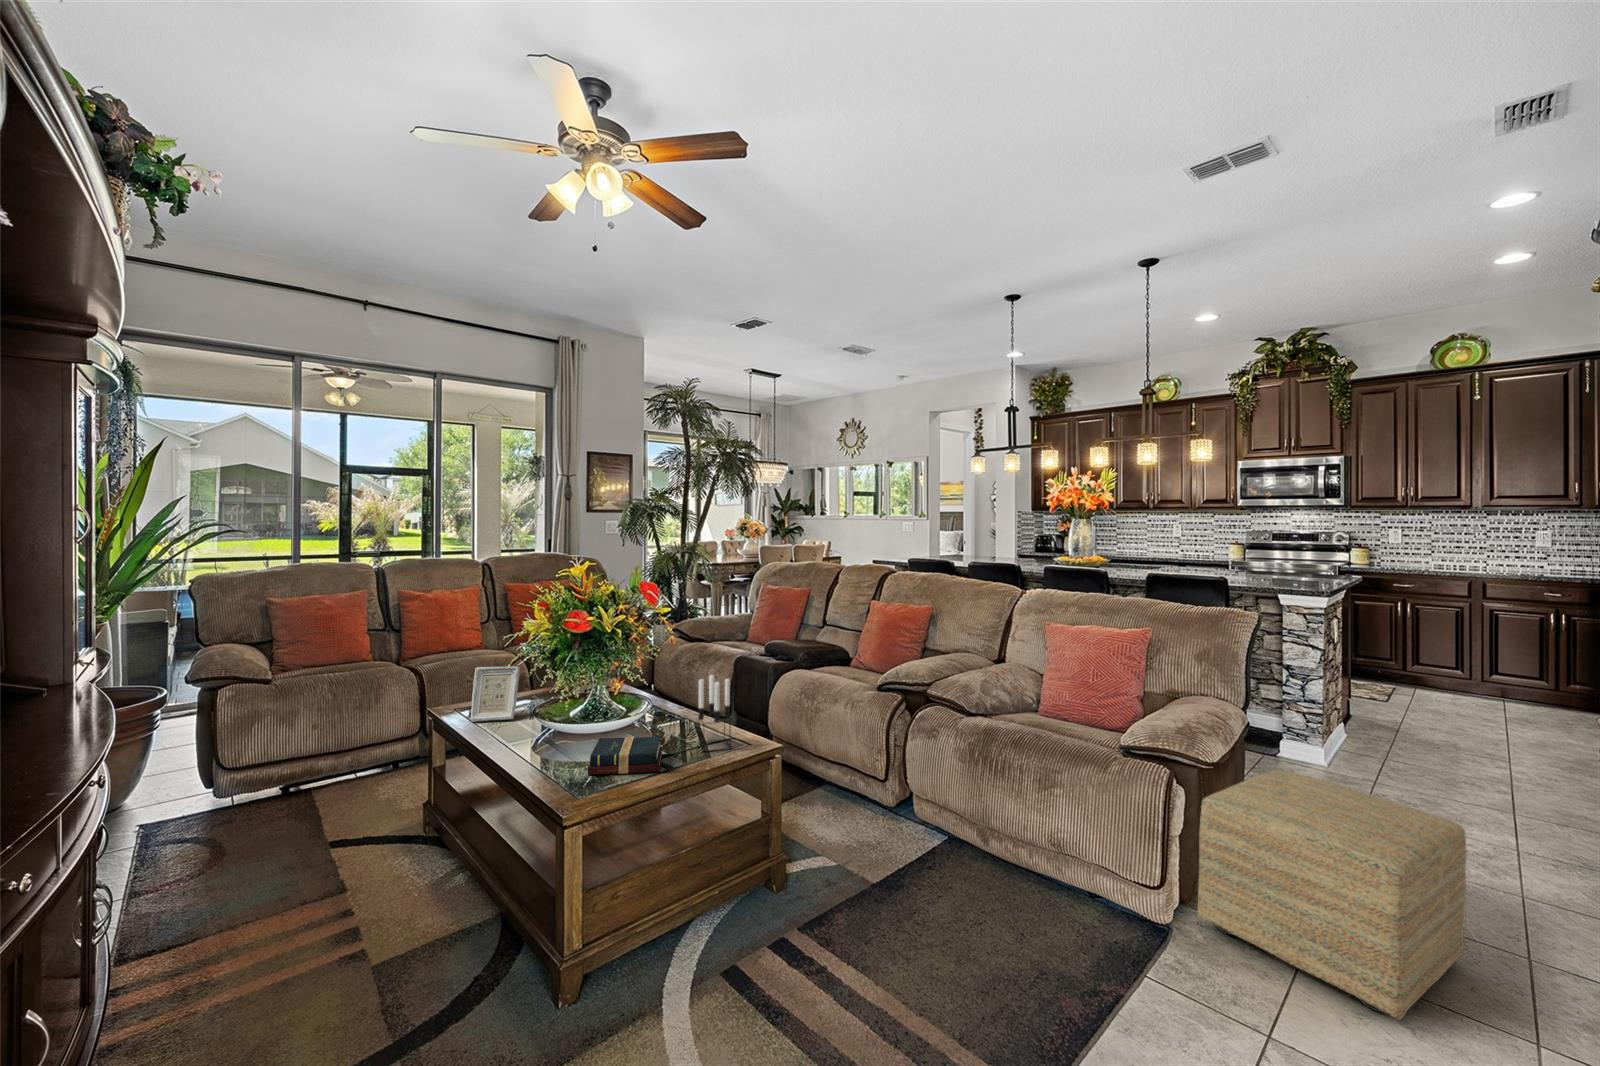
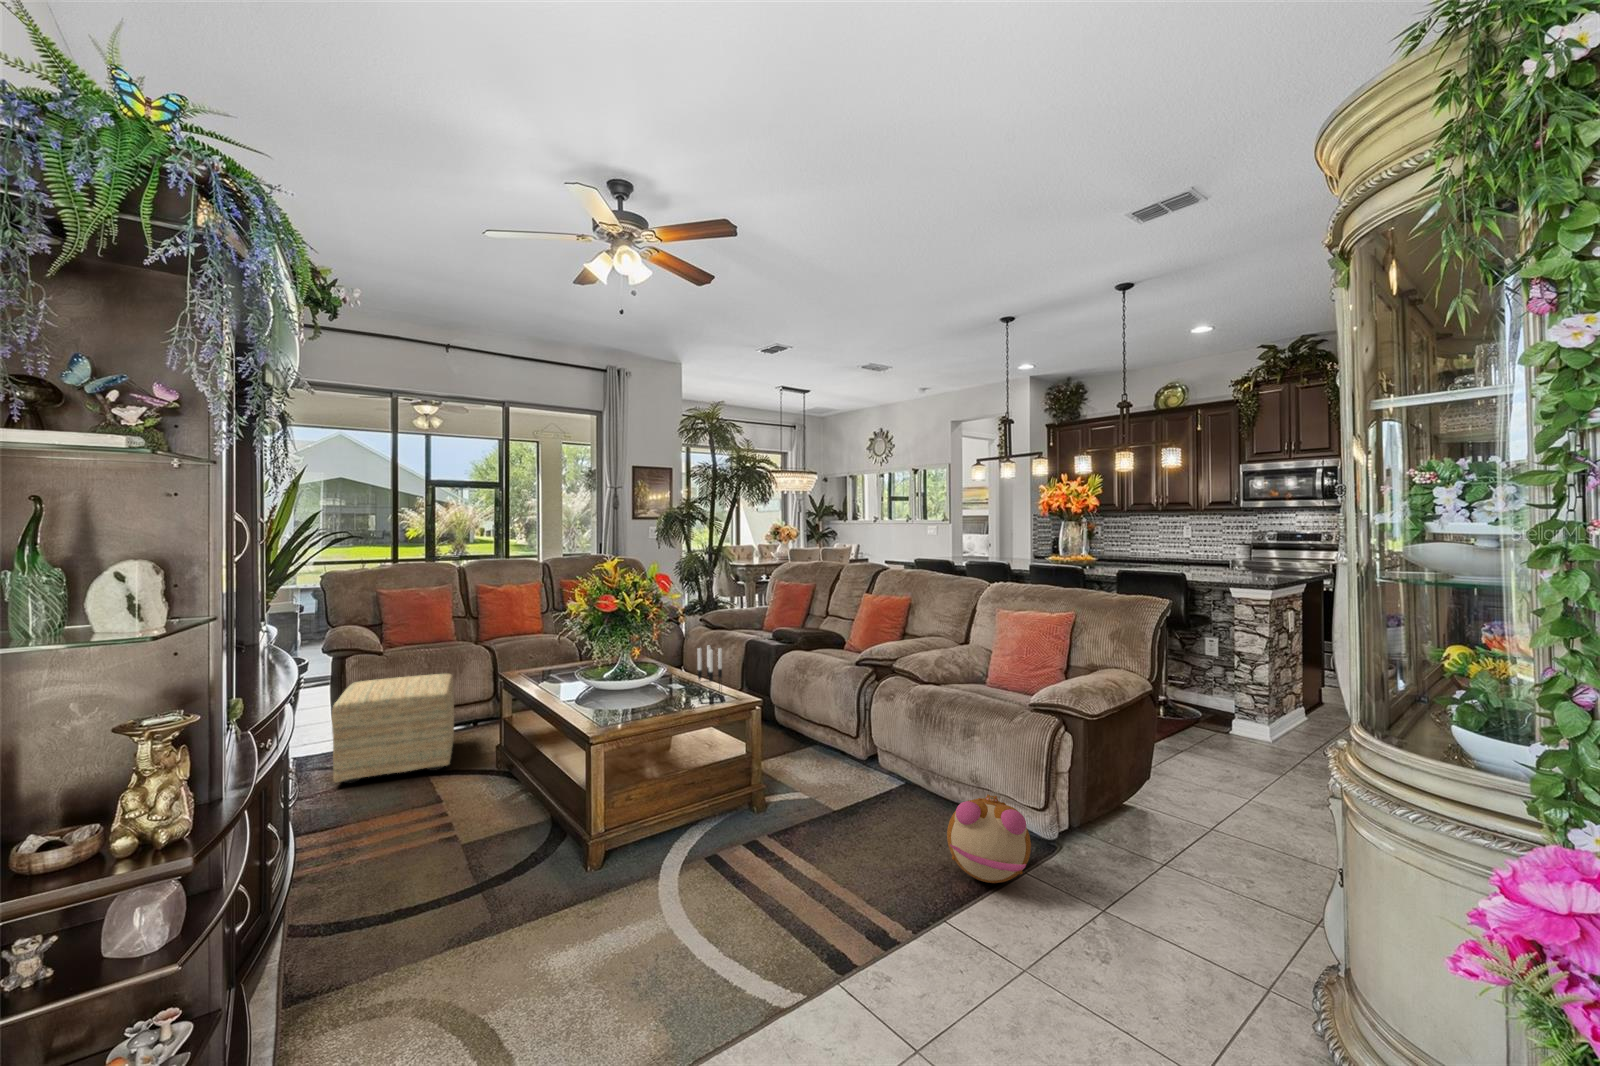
picture frame: present [471,666,520,722] -> none [530,640,567,682]
hardback book: present [588,737,663,775] -> none [611,691,670,715]
ottoman: present [1198,770,1467,1020] -> present [332,674,454,783]
plush toy: none [1045,876,1168,998] -> present [947,794,1031,883]

